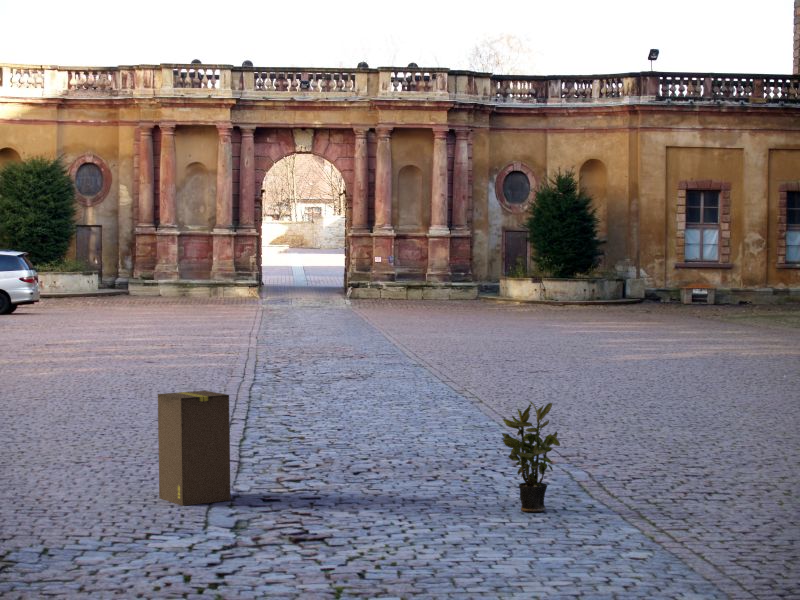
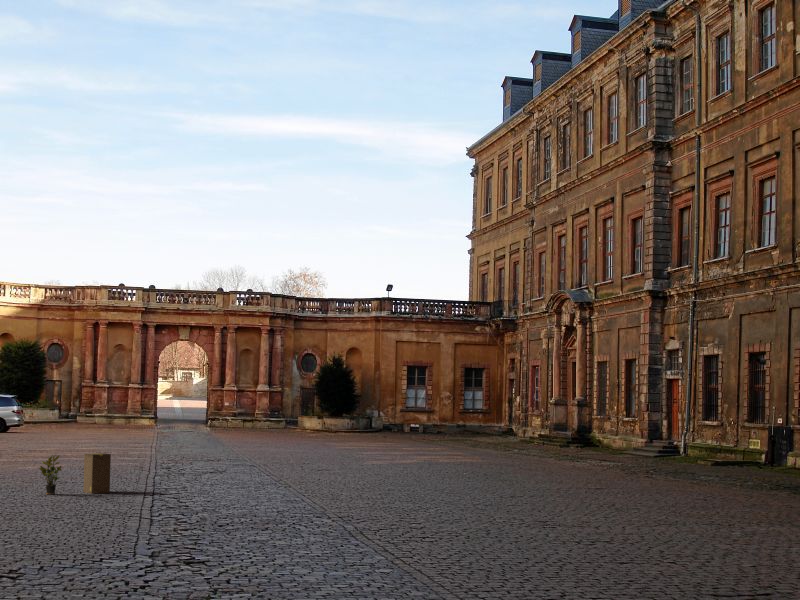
potted plant: present [502,401,560,512] -> present [40,455,61,495]

